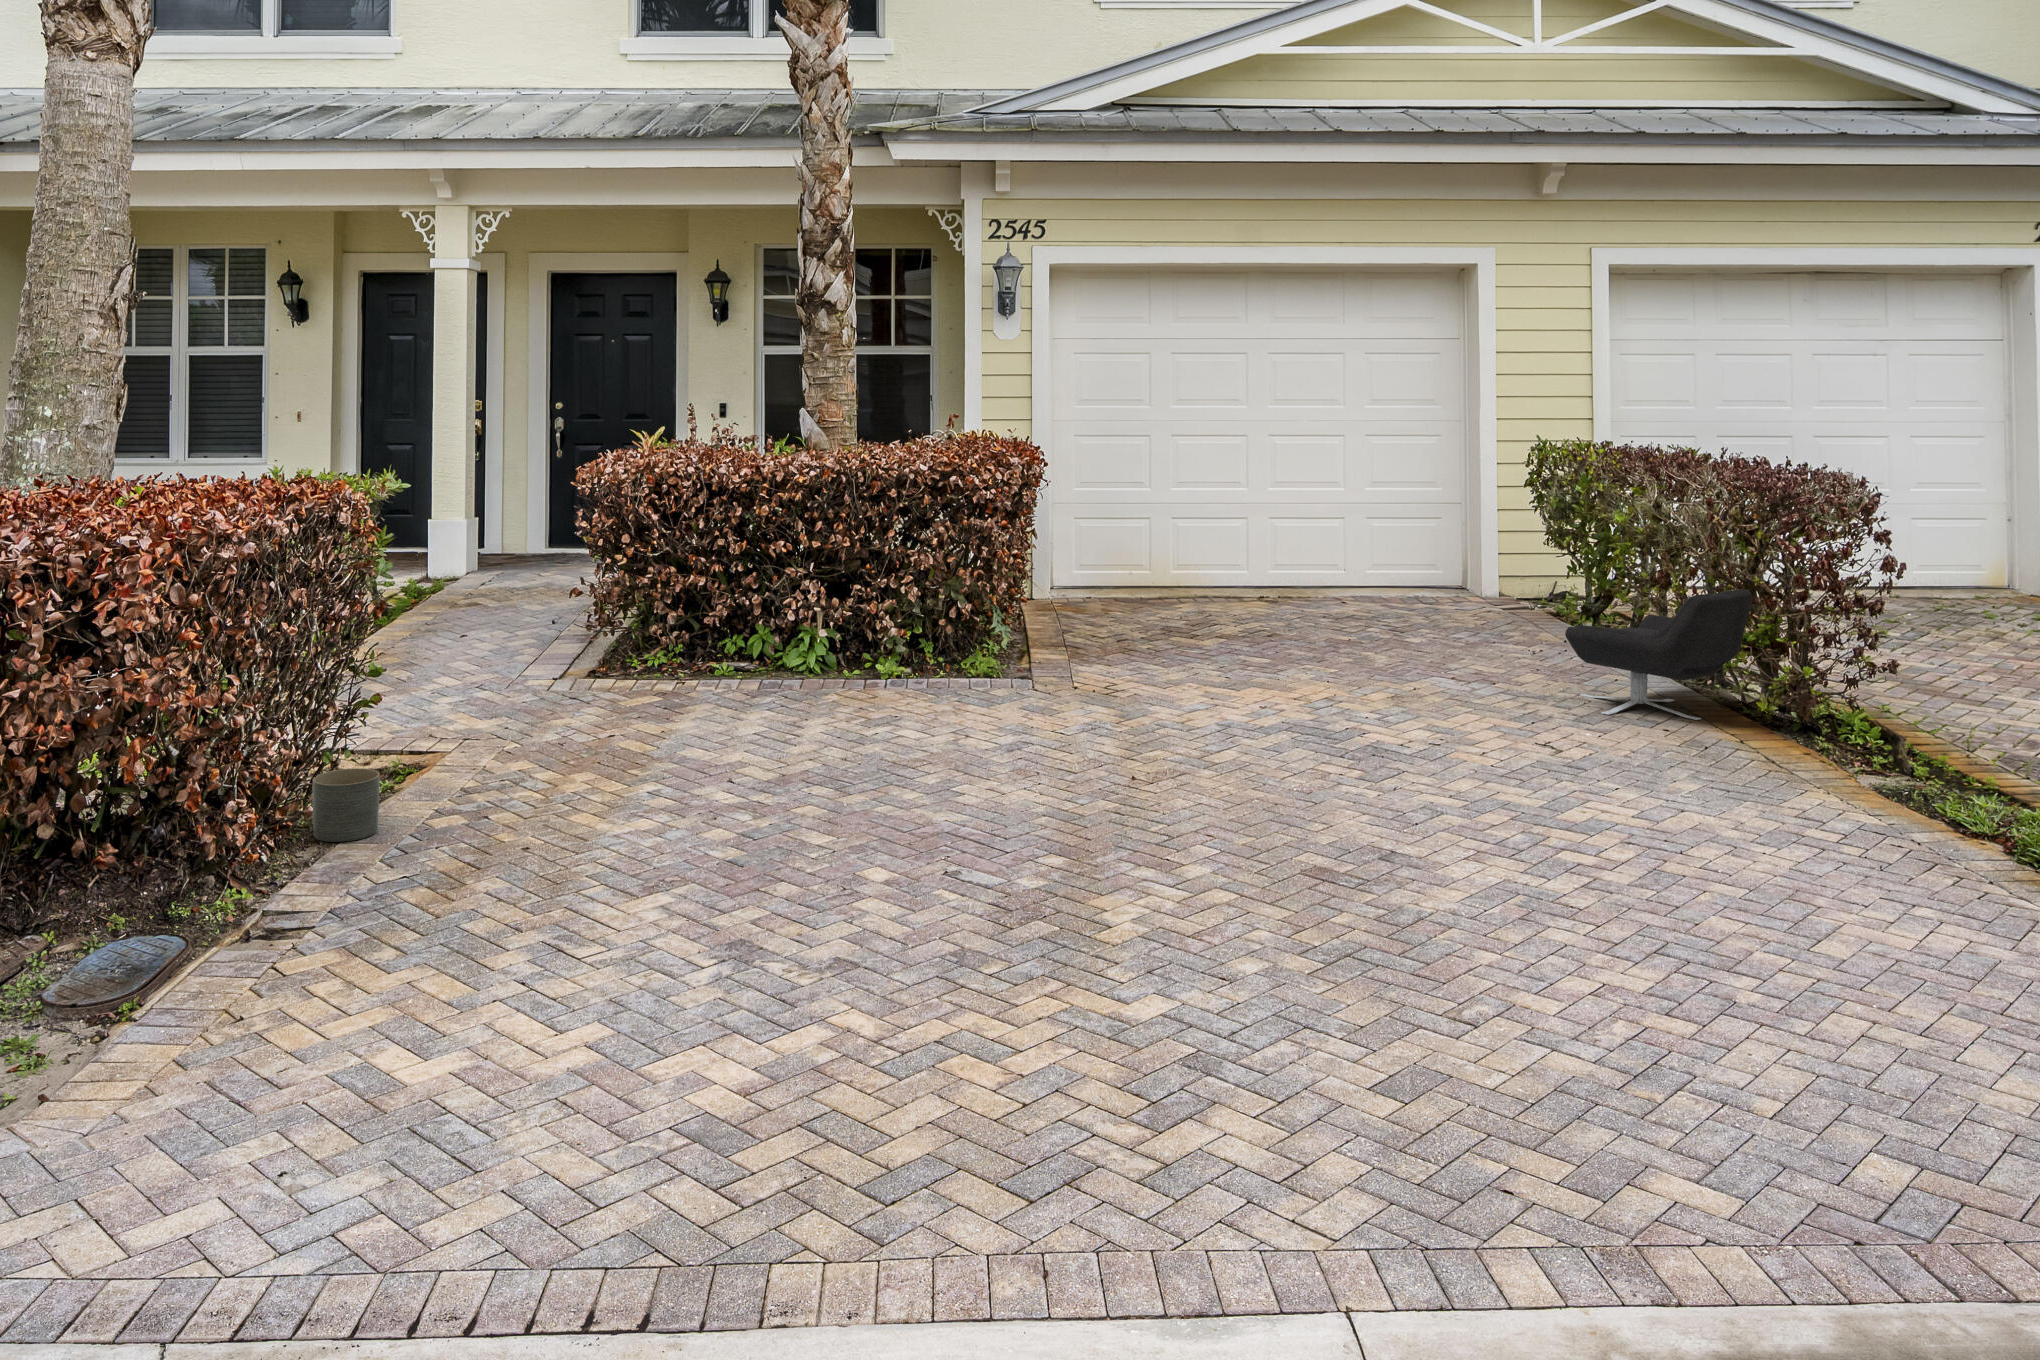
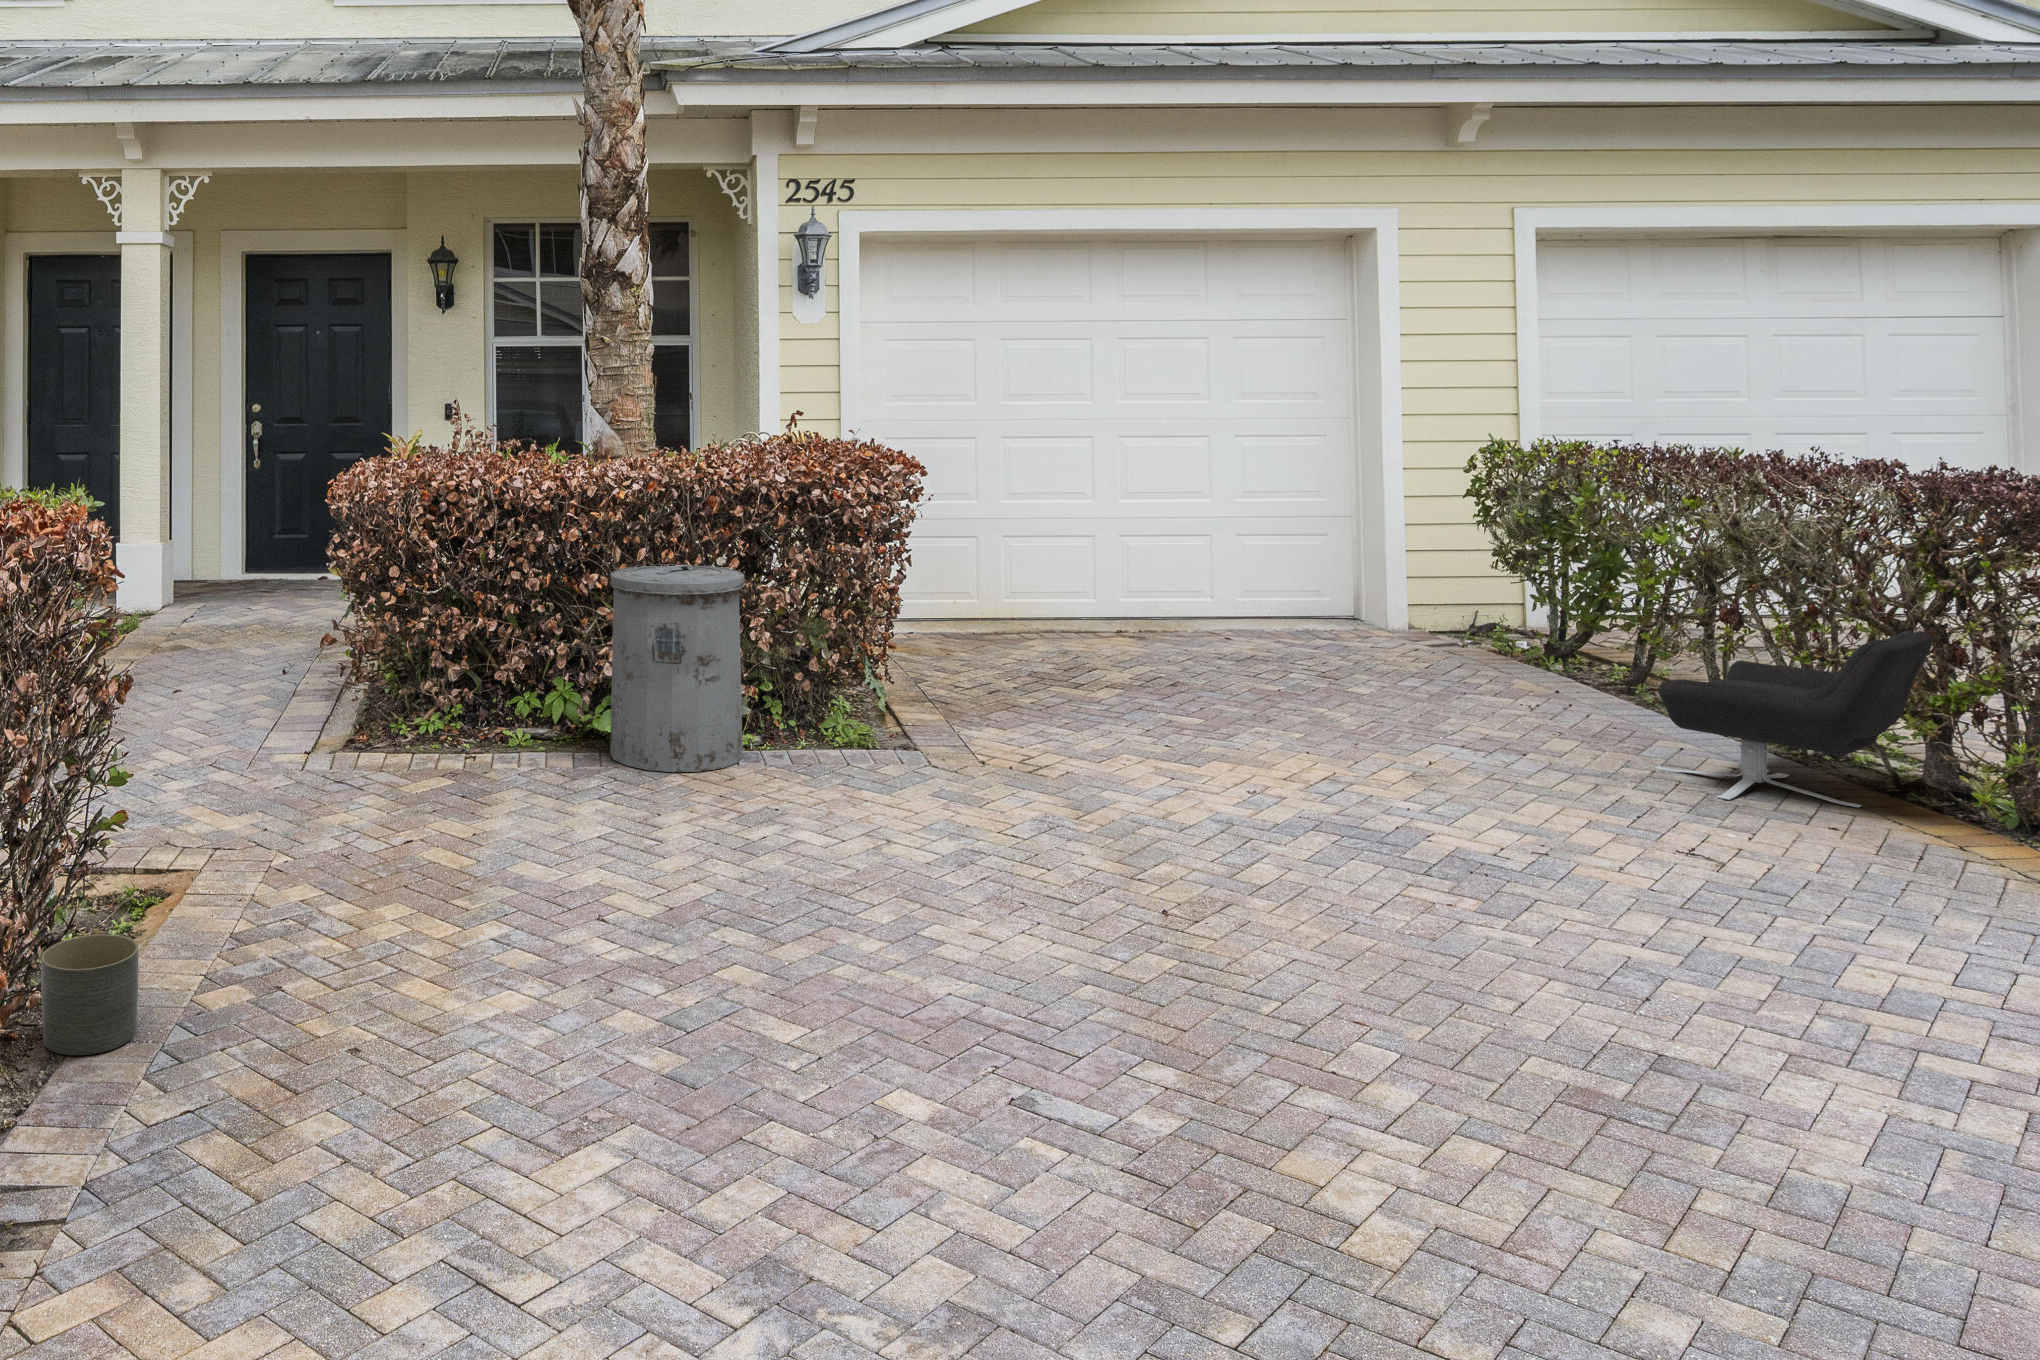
trash can: none [787,535,892,692] -> present [609,564,746,772]

